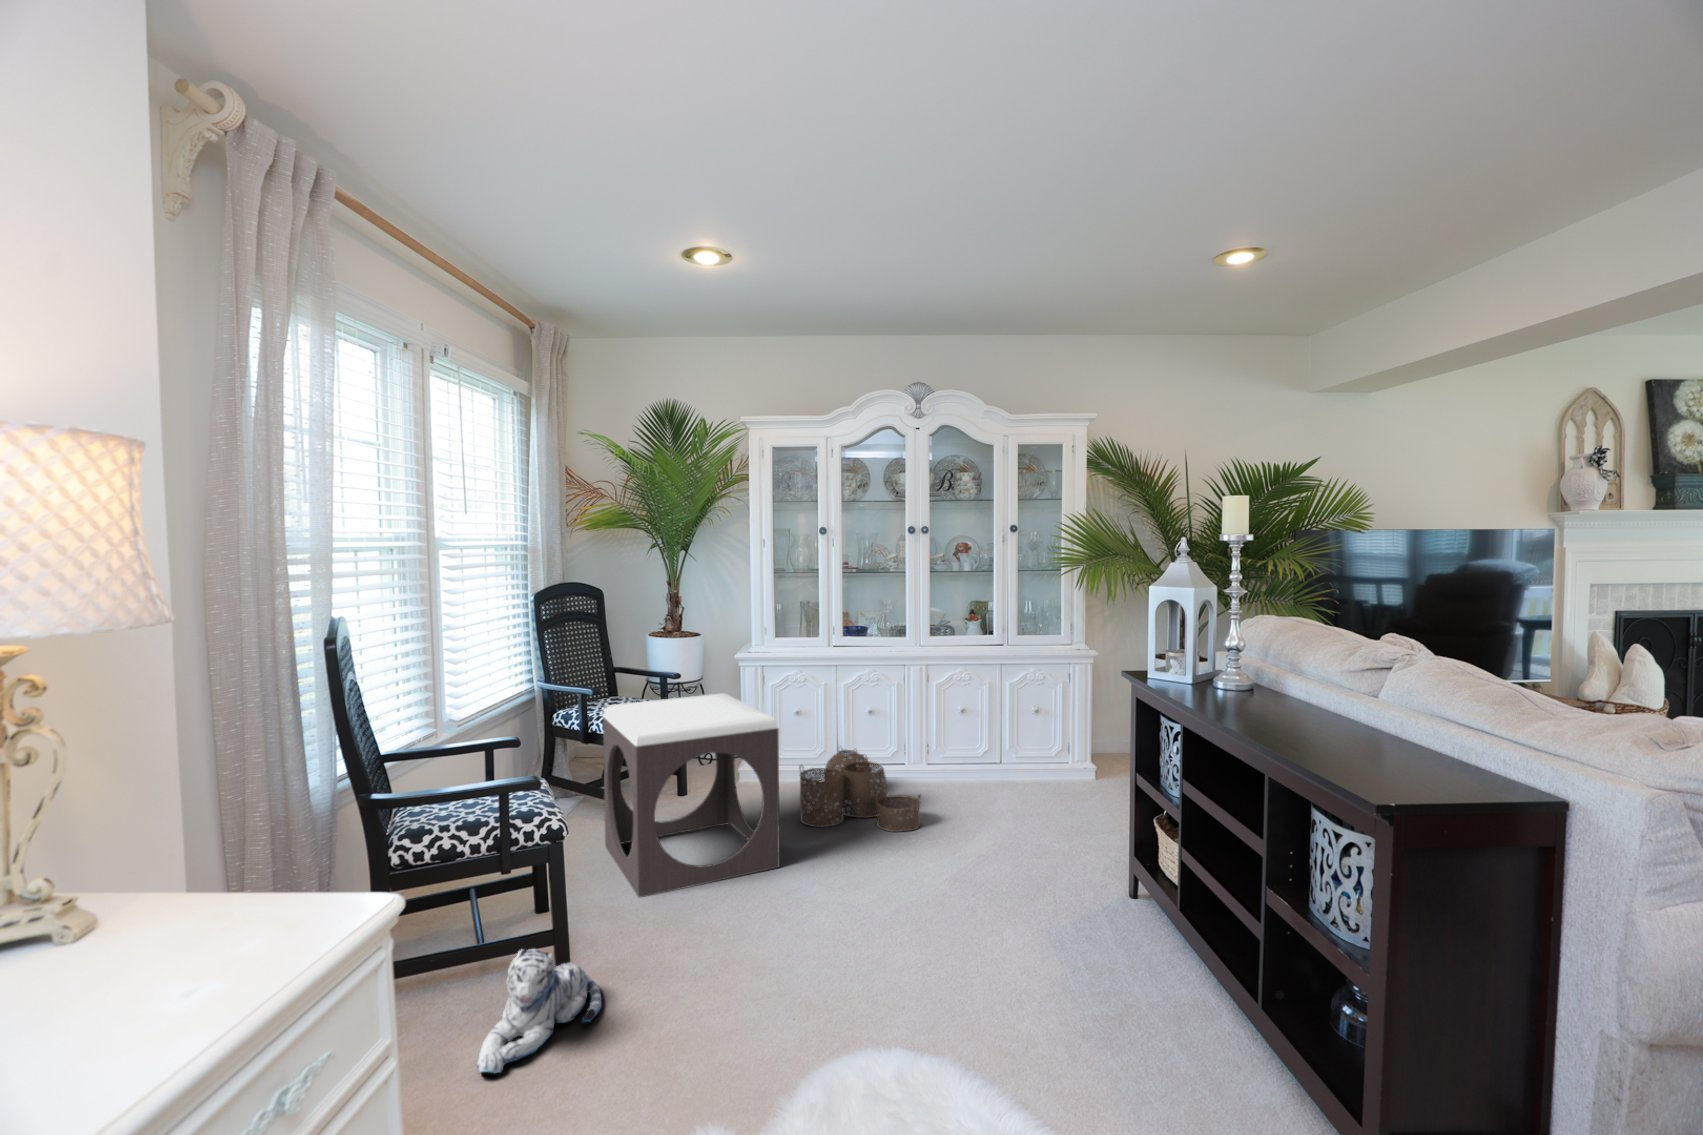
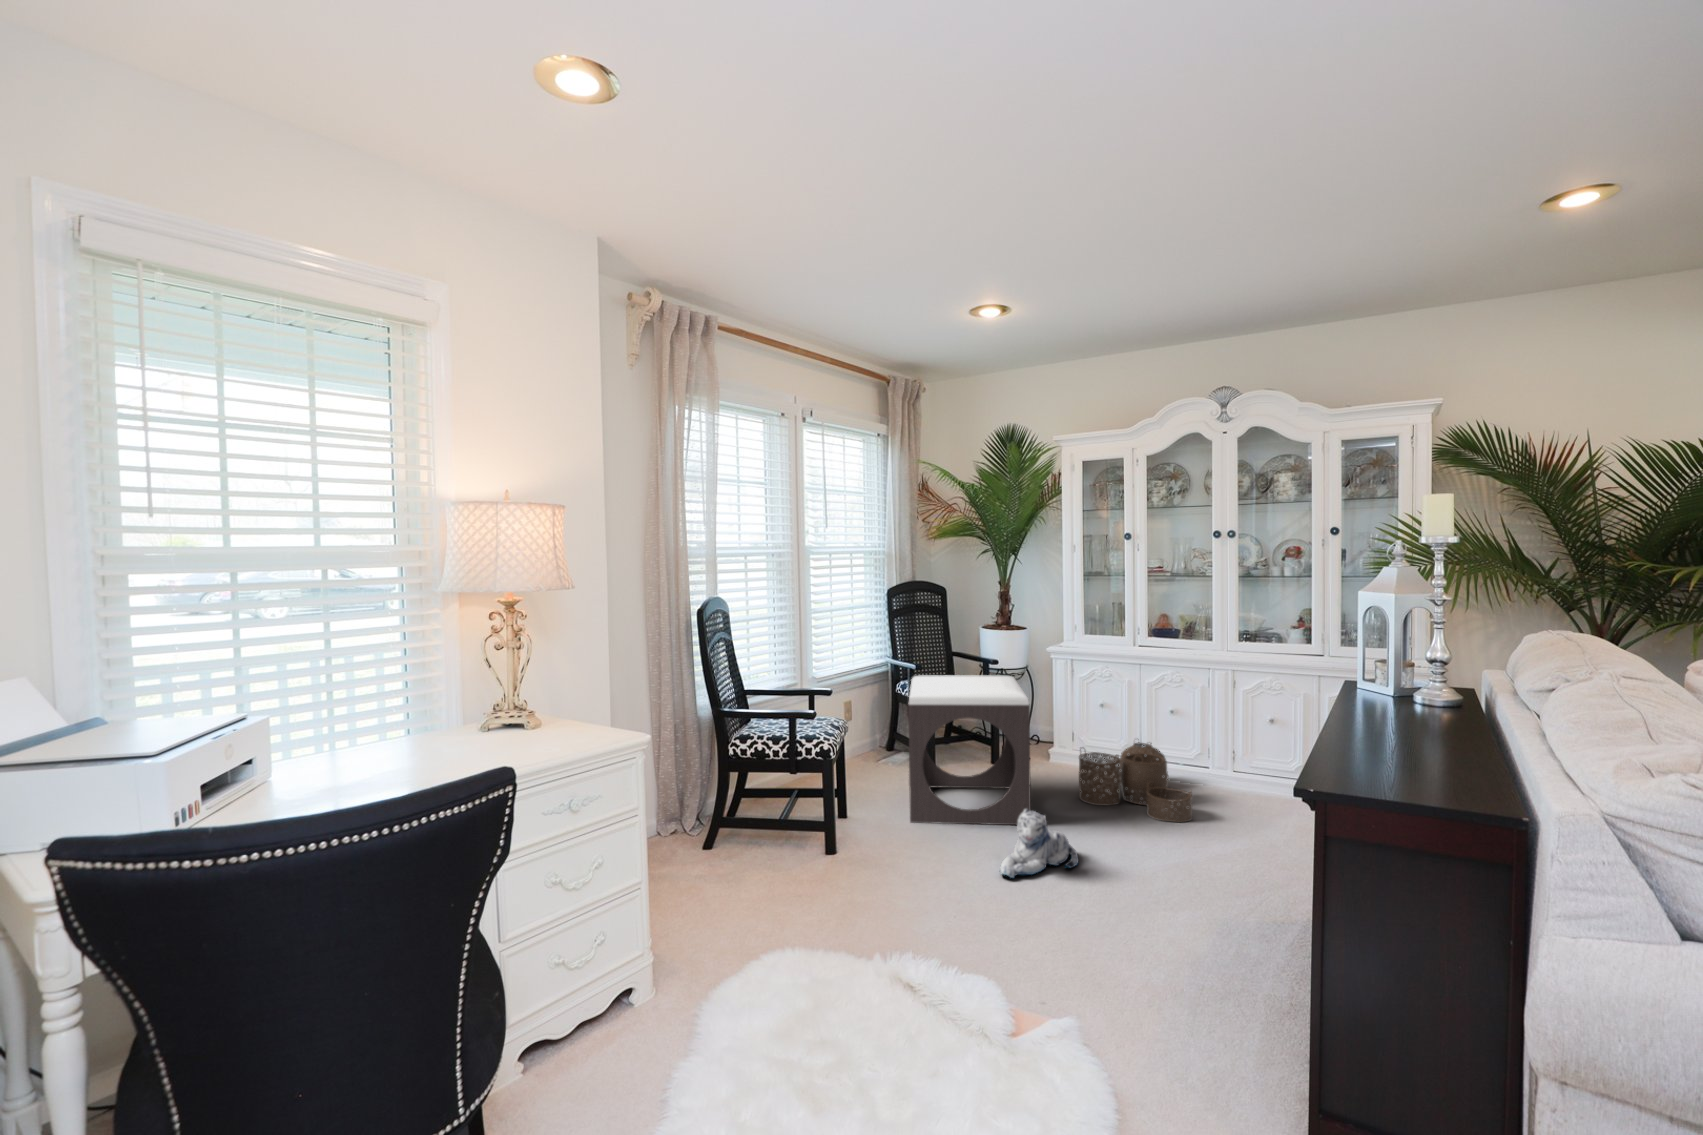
plush toy: present [477,949,602,1073] -> present [1000,809,1078,878]

